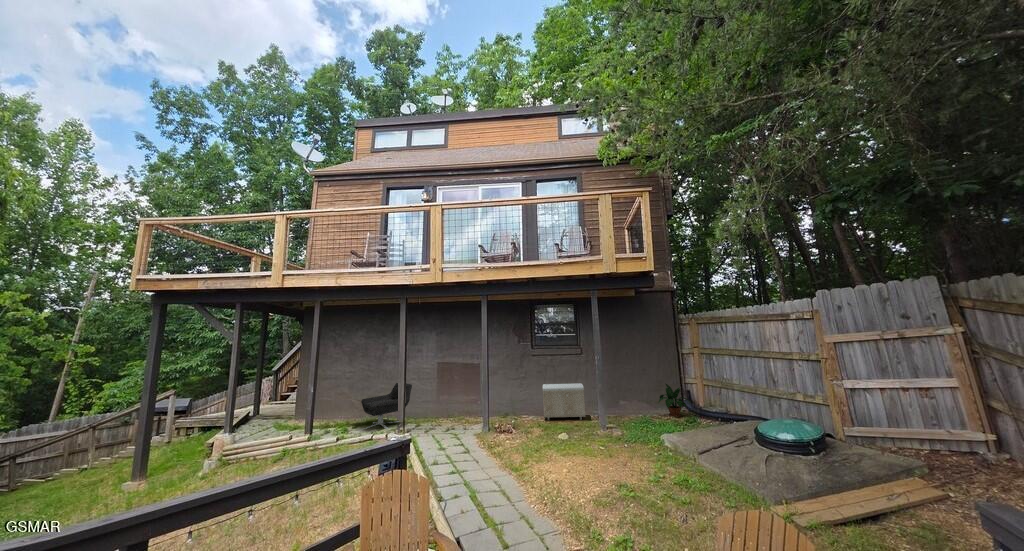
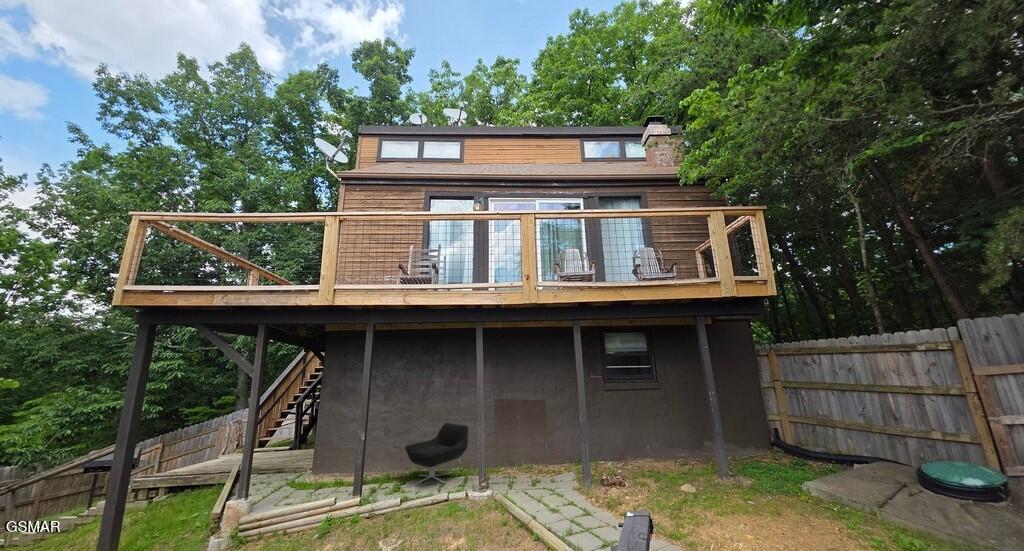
storage bench: present [543,383,585,420] -> none [616,422,674,466]
potted plant: present [658,384,688,417] -> none [742,421,780,458]

